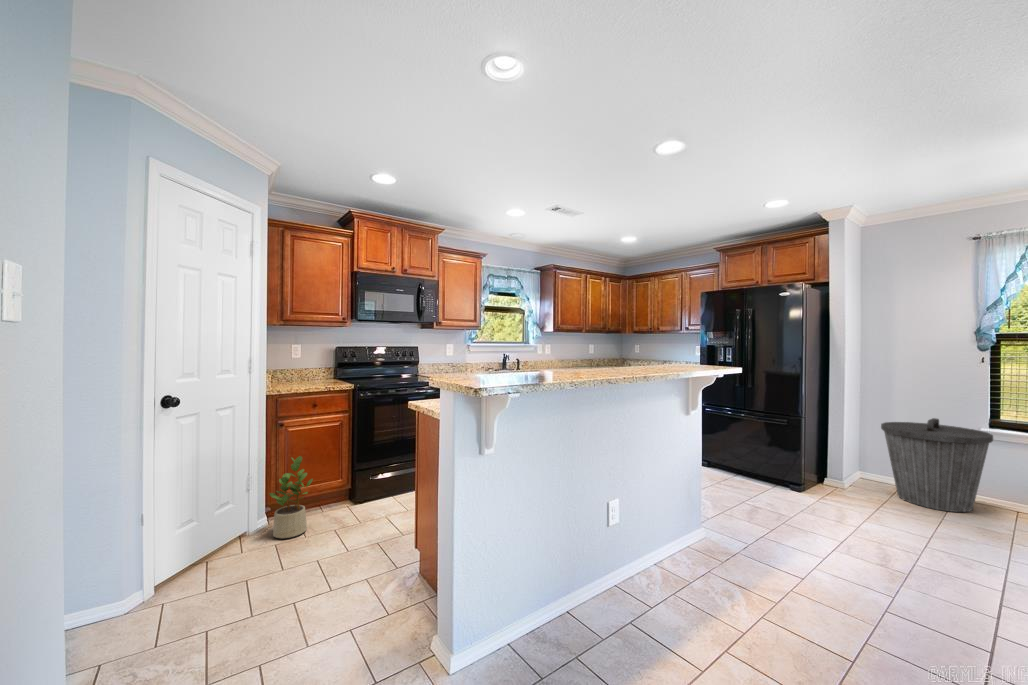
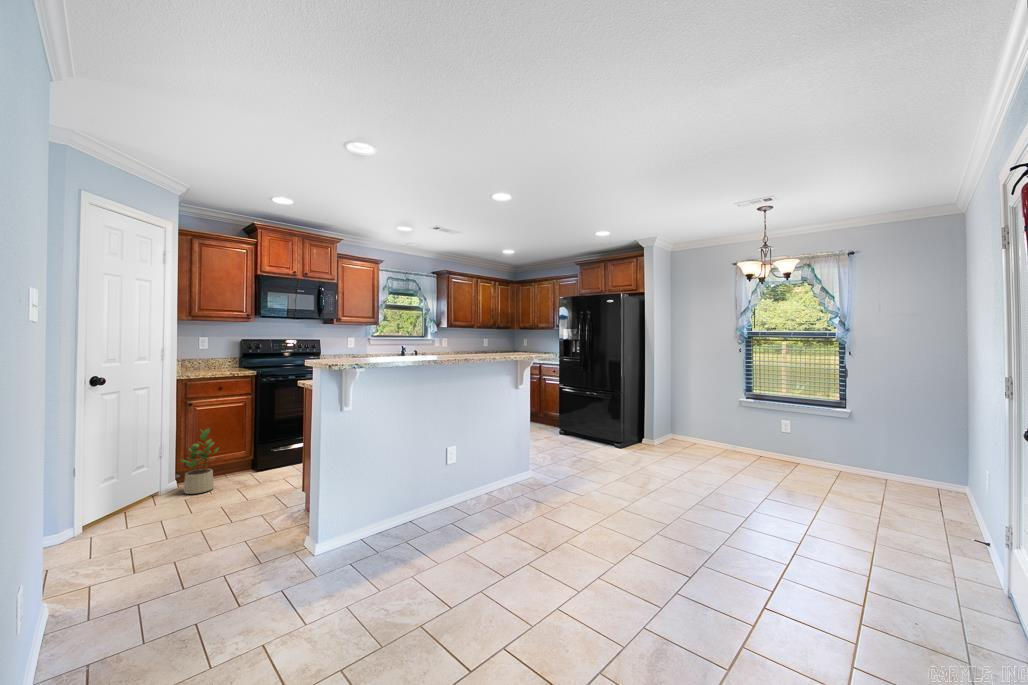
trash can: present [881,418,993,512] -> none [675,394,737,459]

